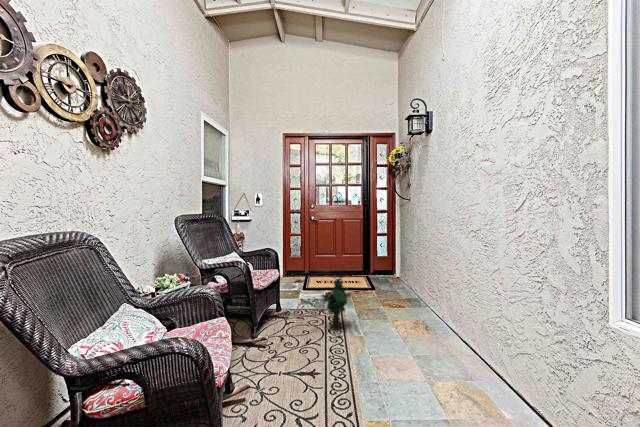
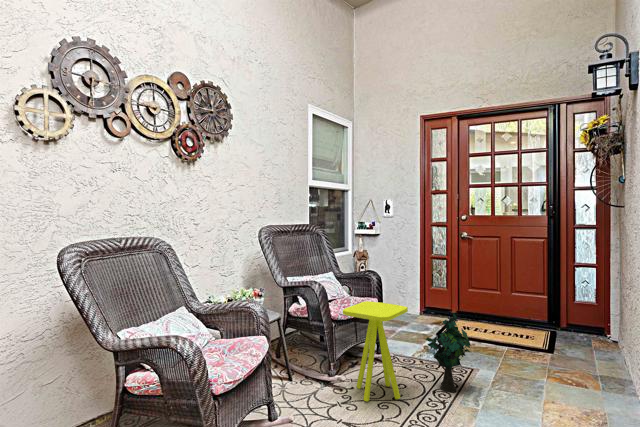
side table: none [269,273,314,351] -> present [343,301,408,401]

